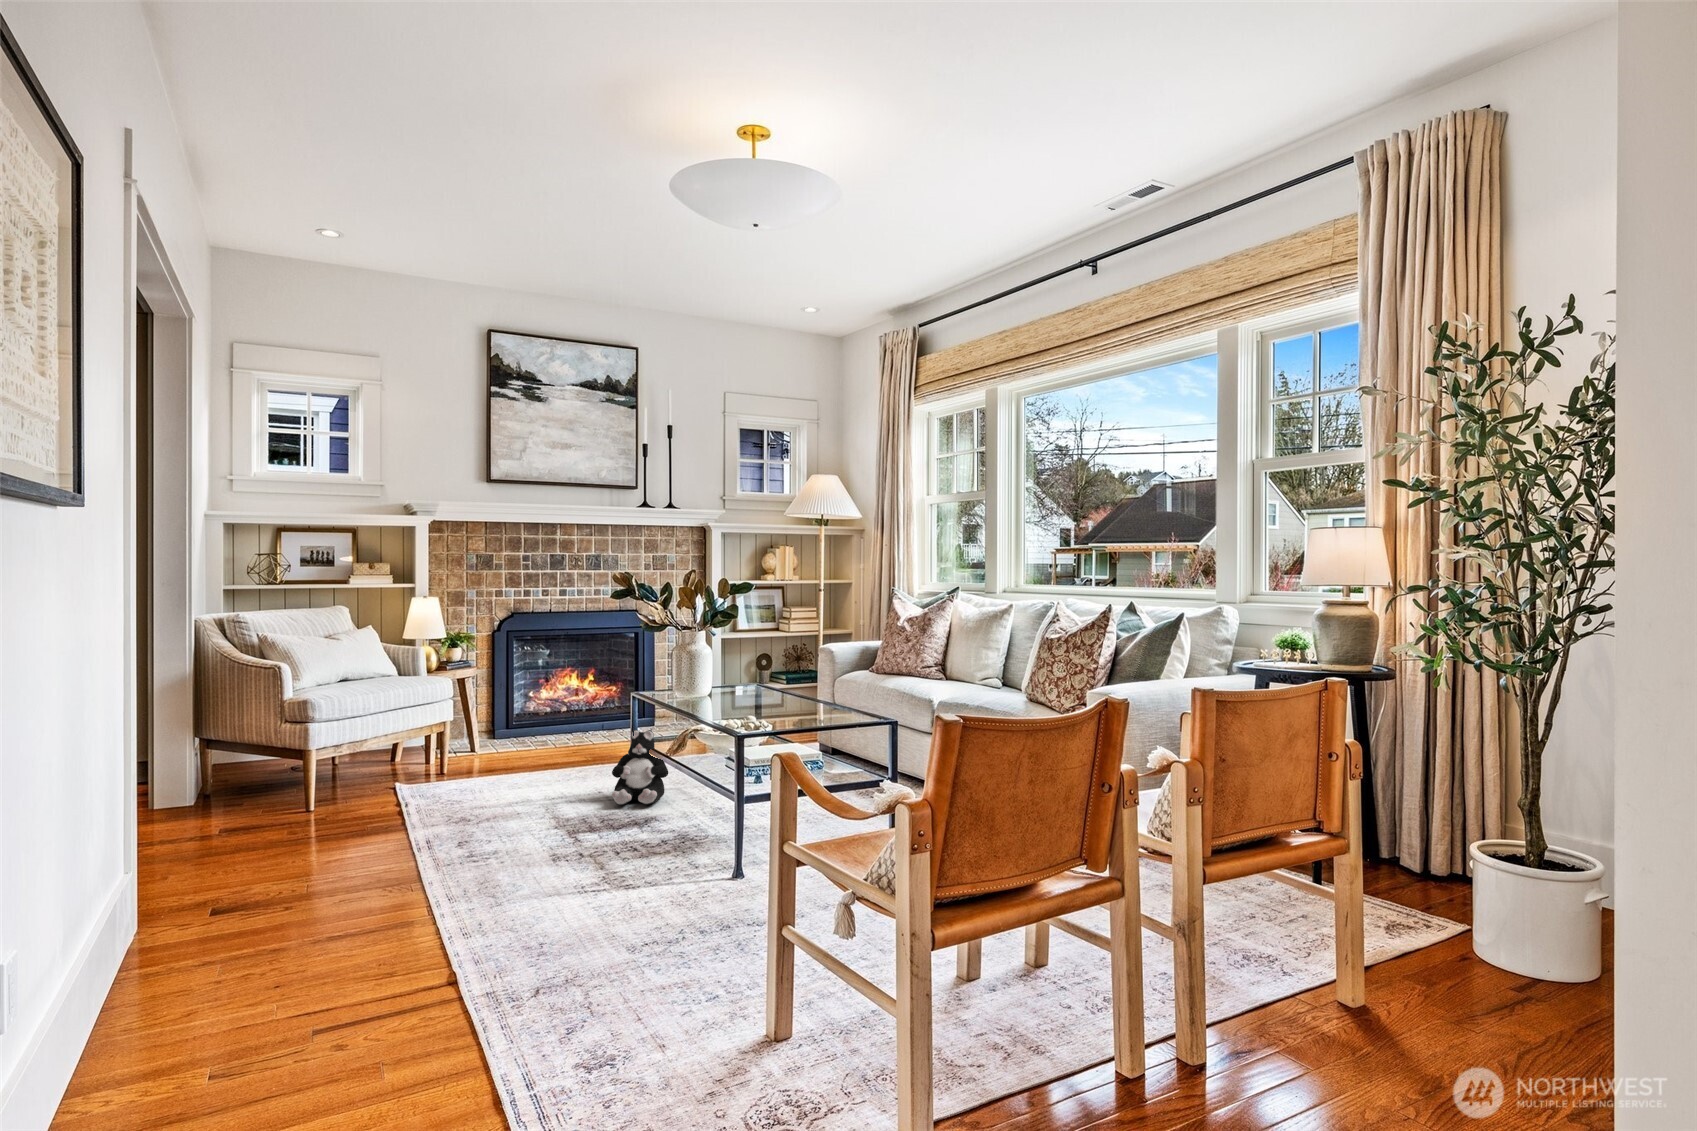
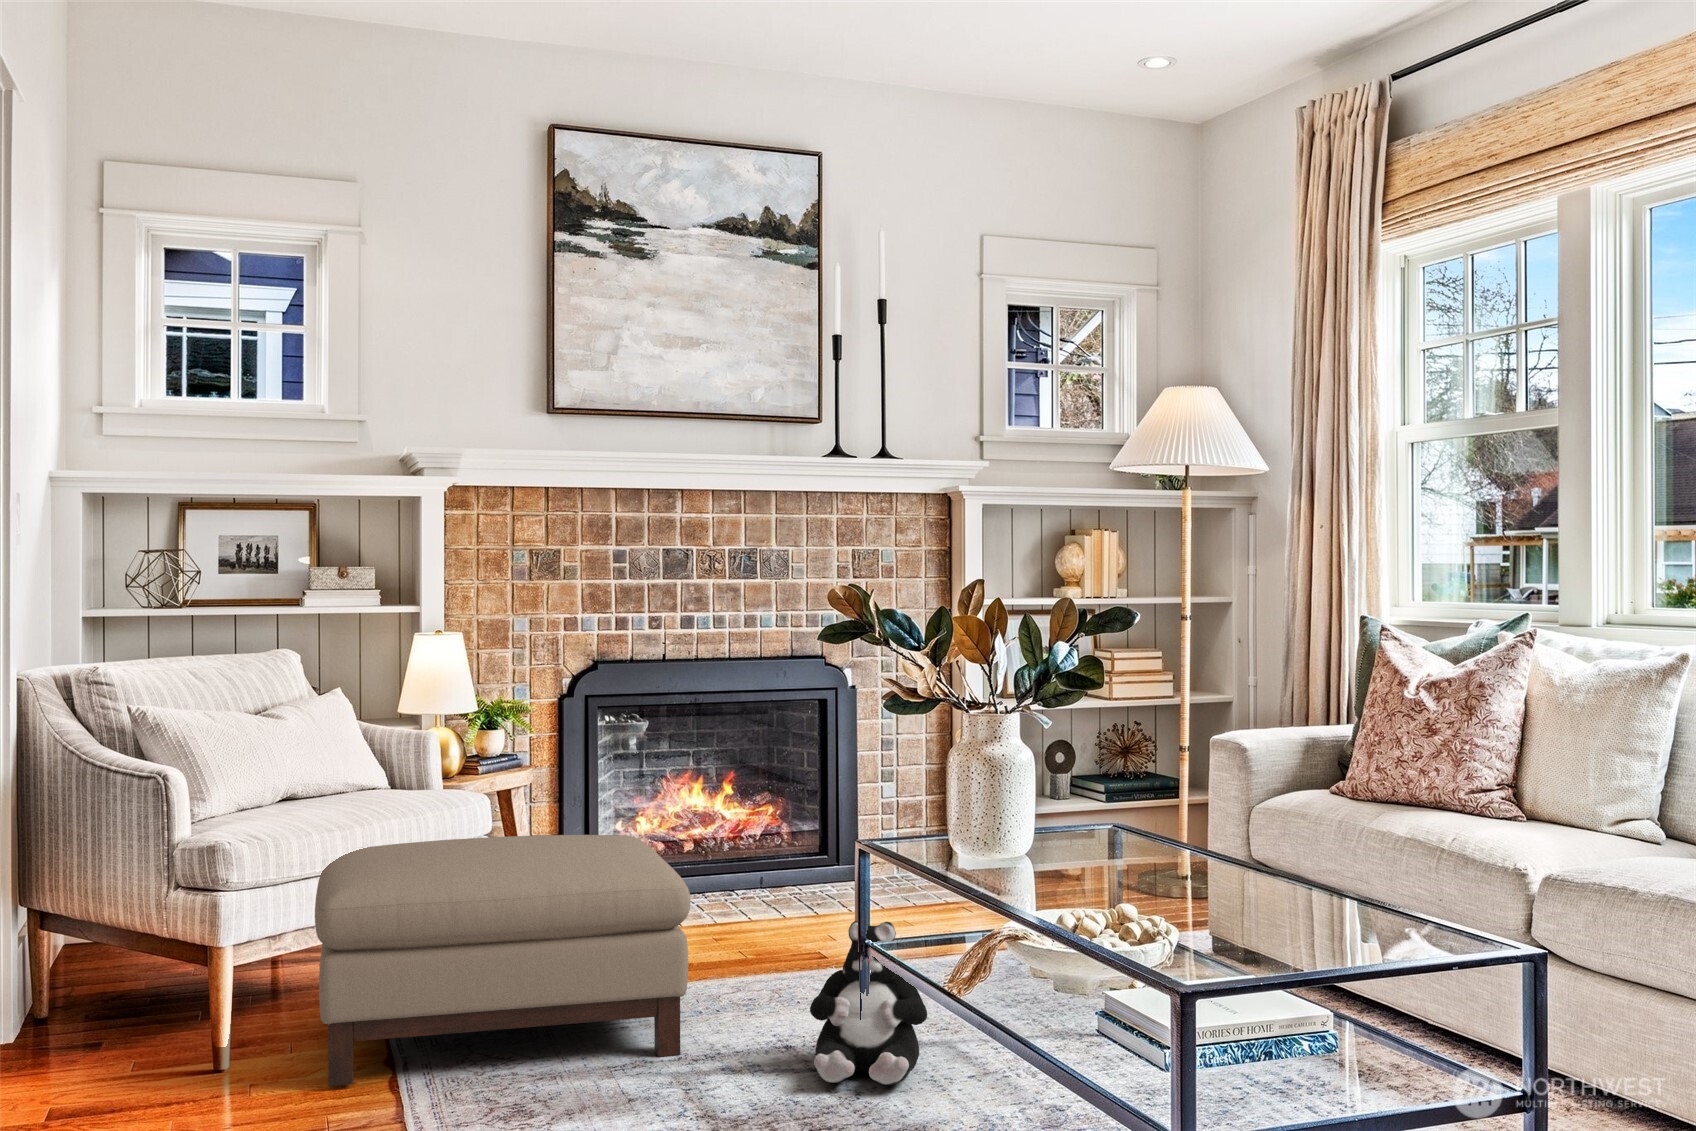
ottoman: none [360,697,554,816] -> present [315,835,690,1086]

